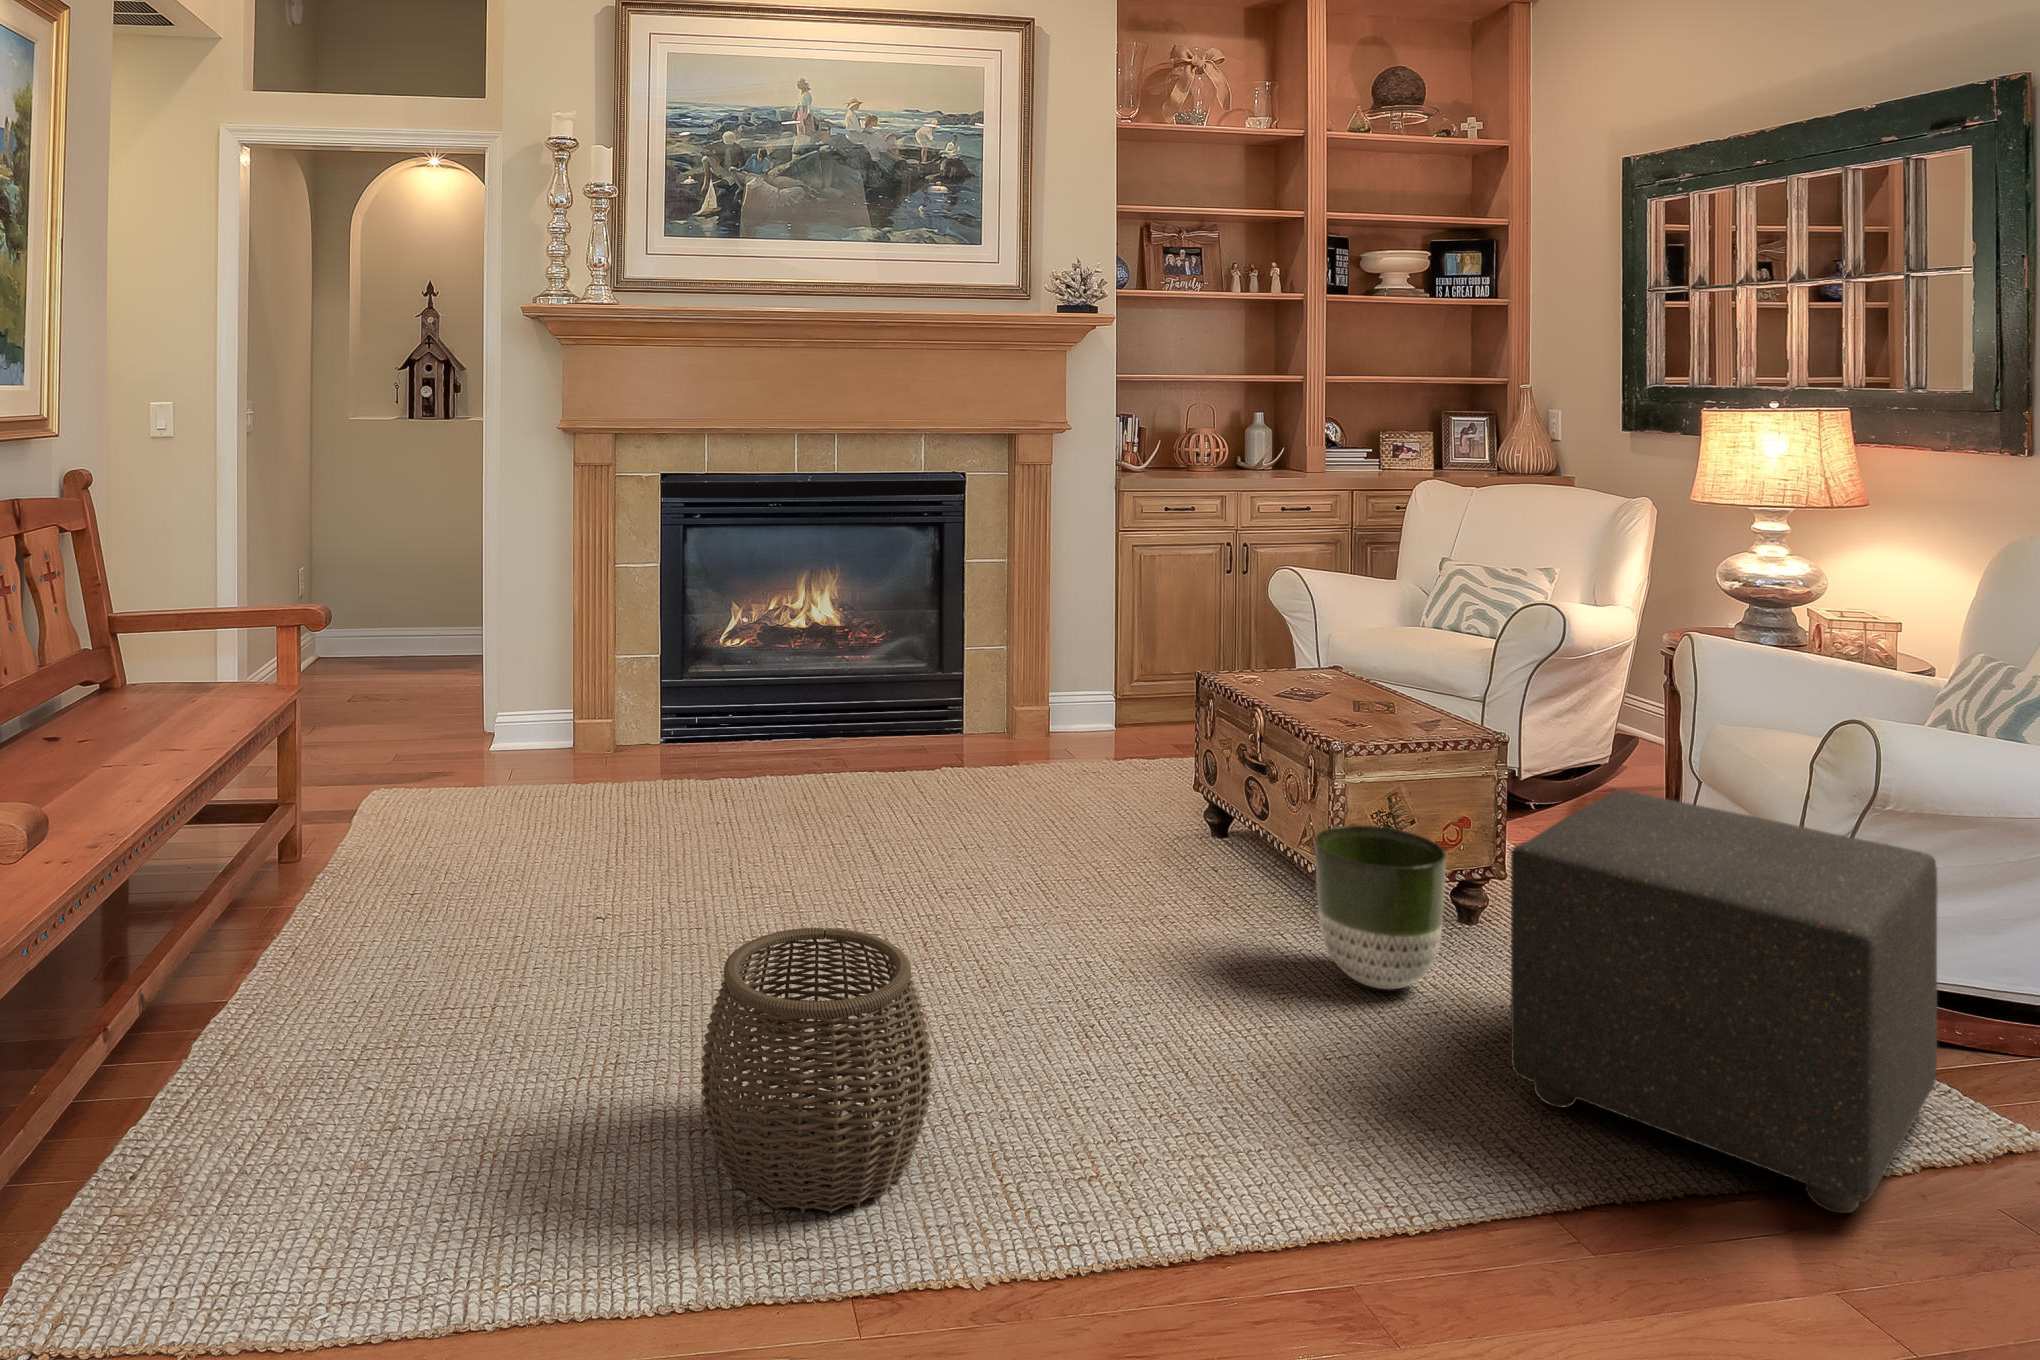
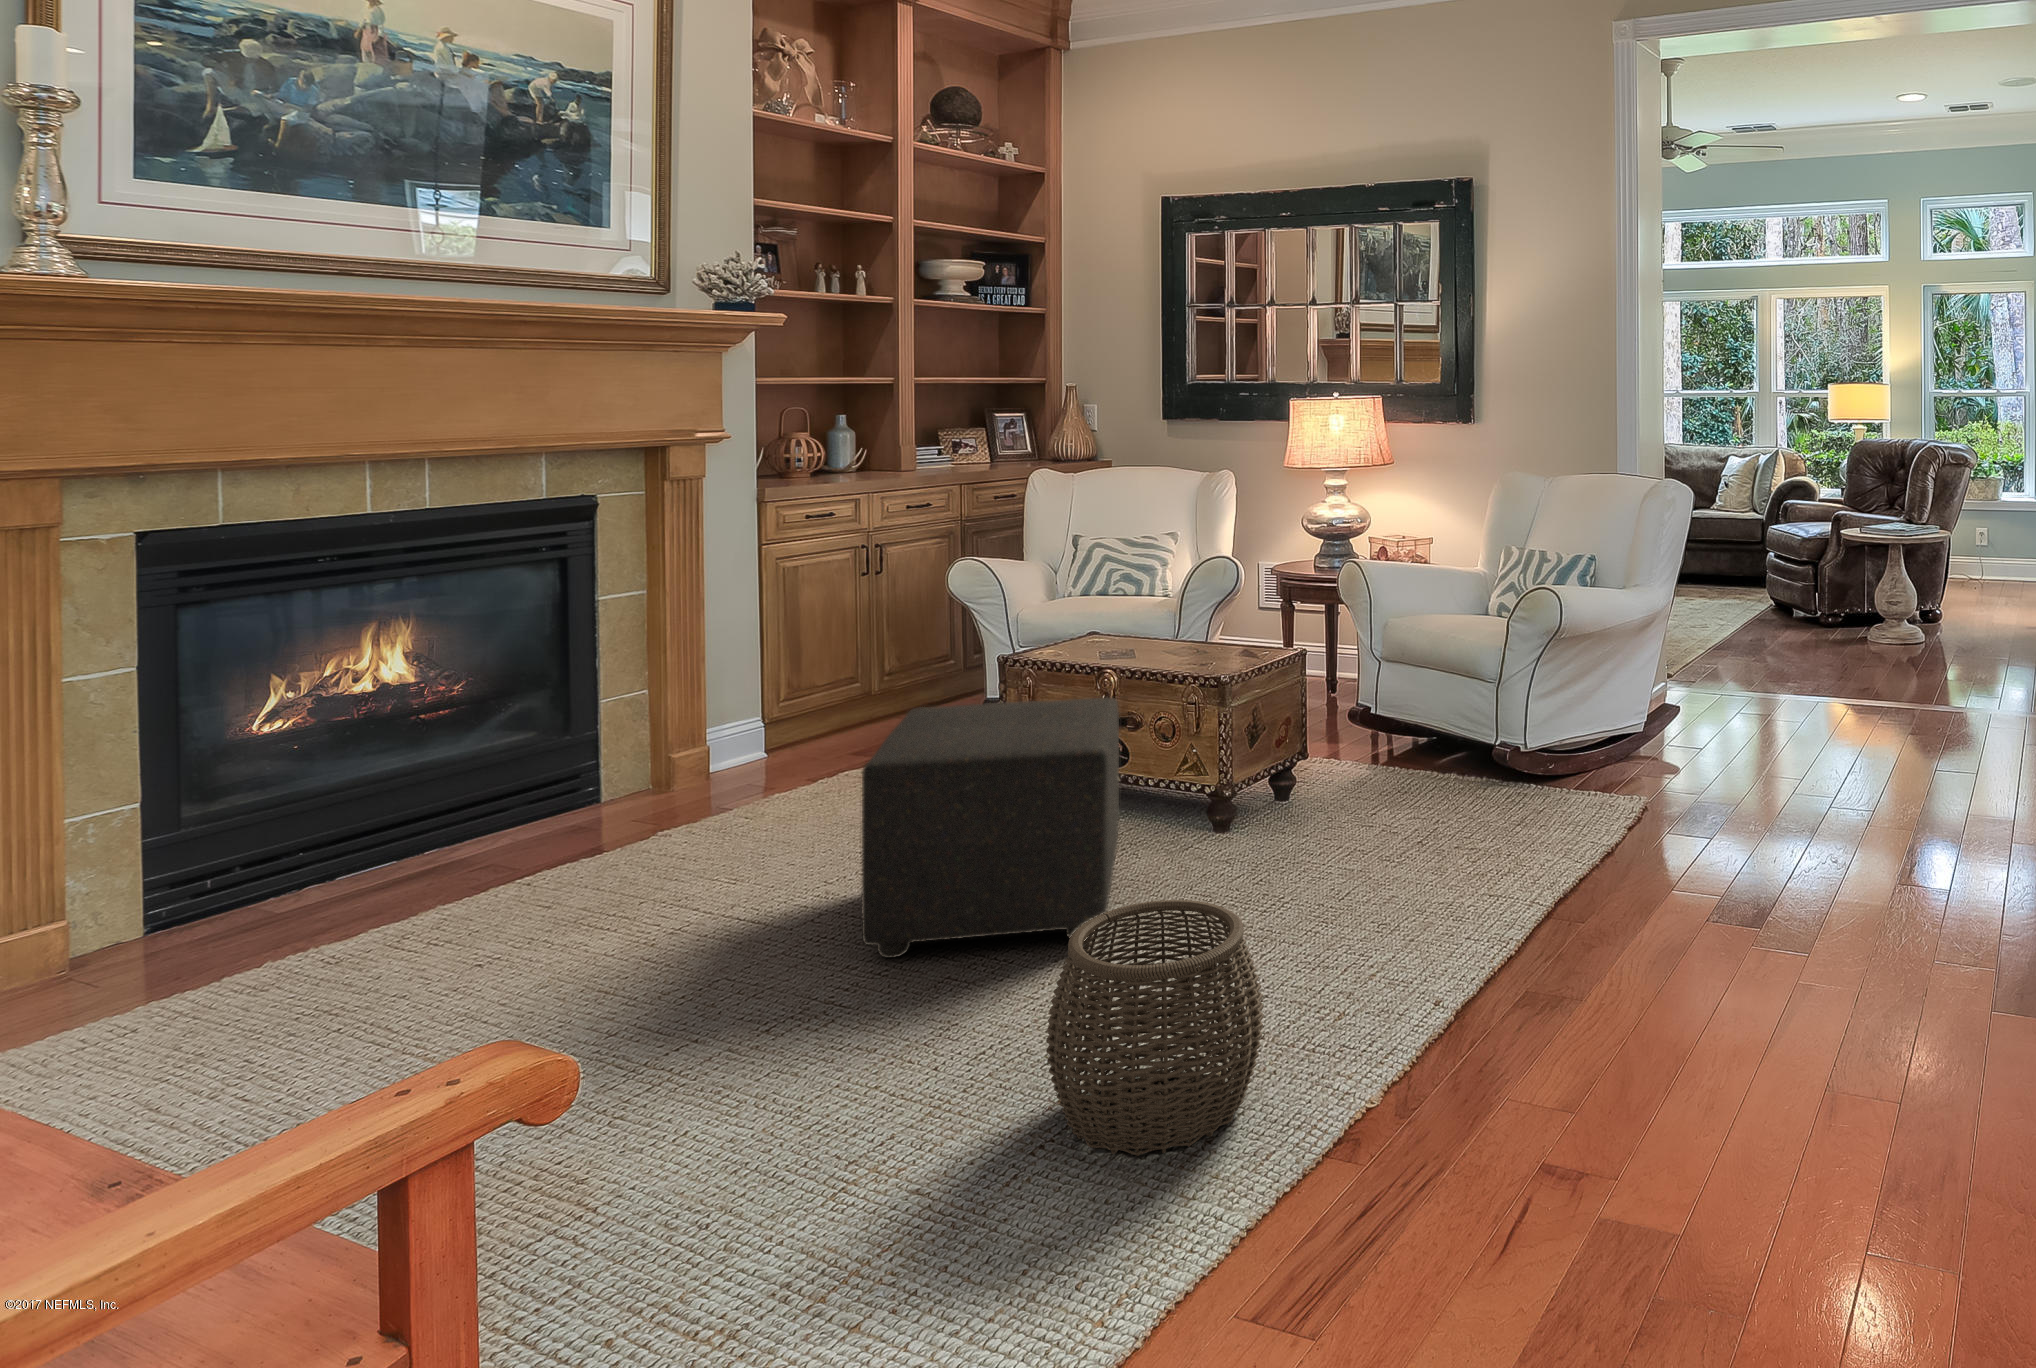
ottoman: present [1511,790,1937,1213] -> present [862,698,1119,958]
planter: present [1315,825,1446,990] -> none [1229,729,1324,849]

